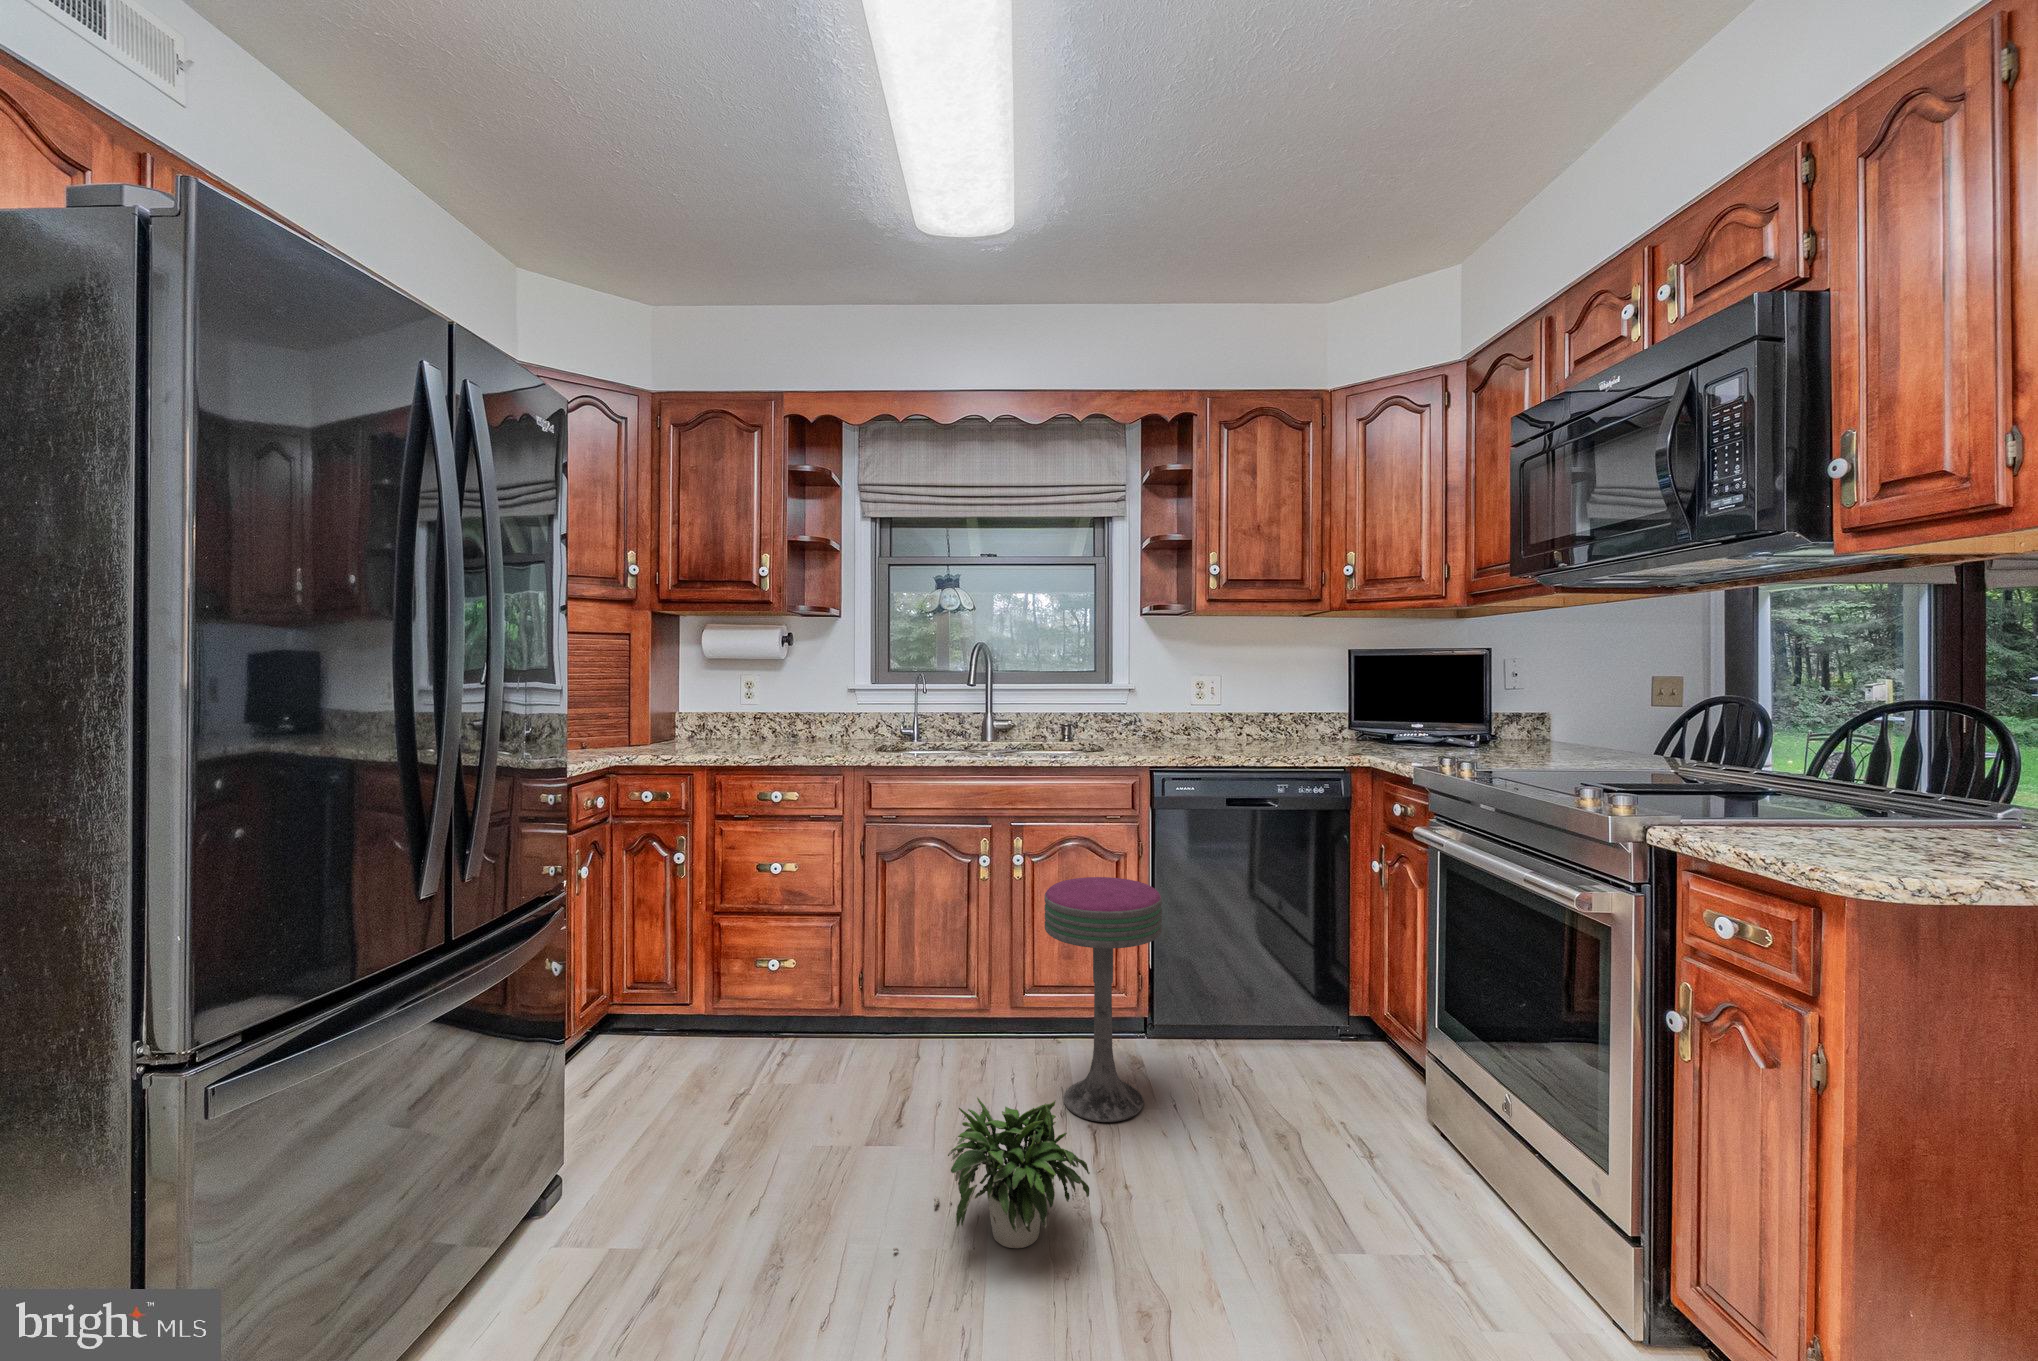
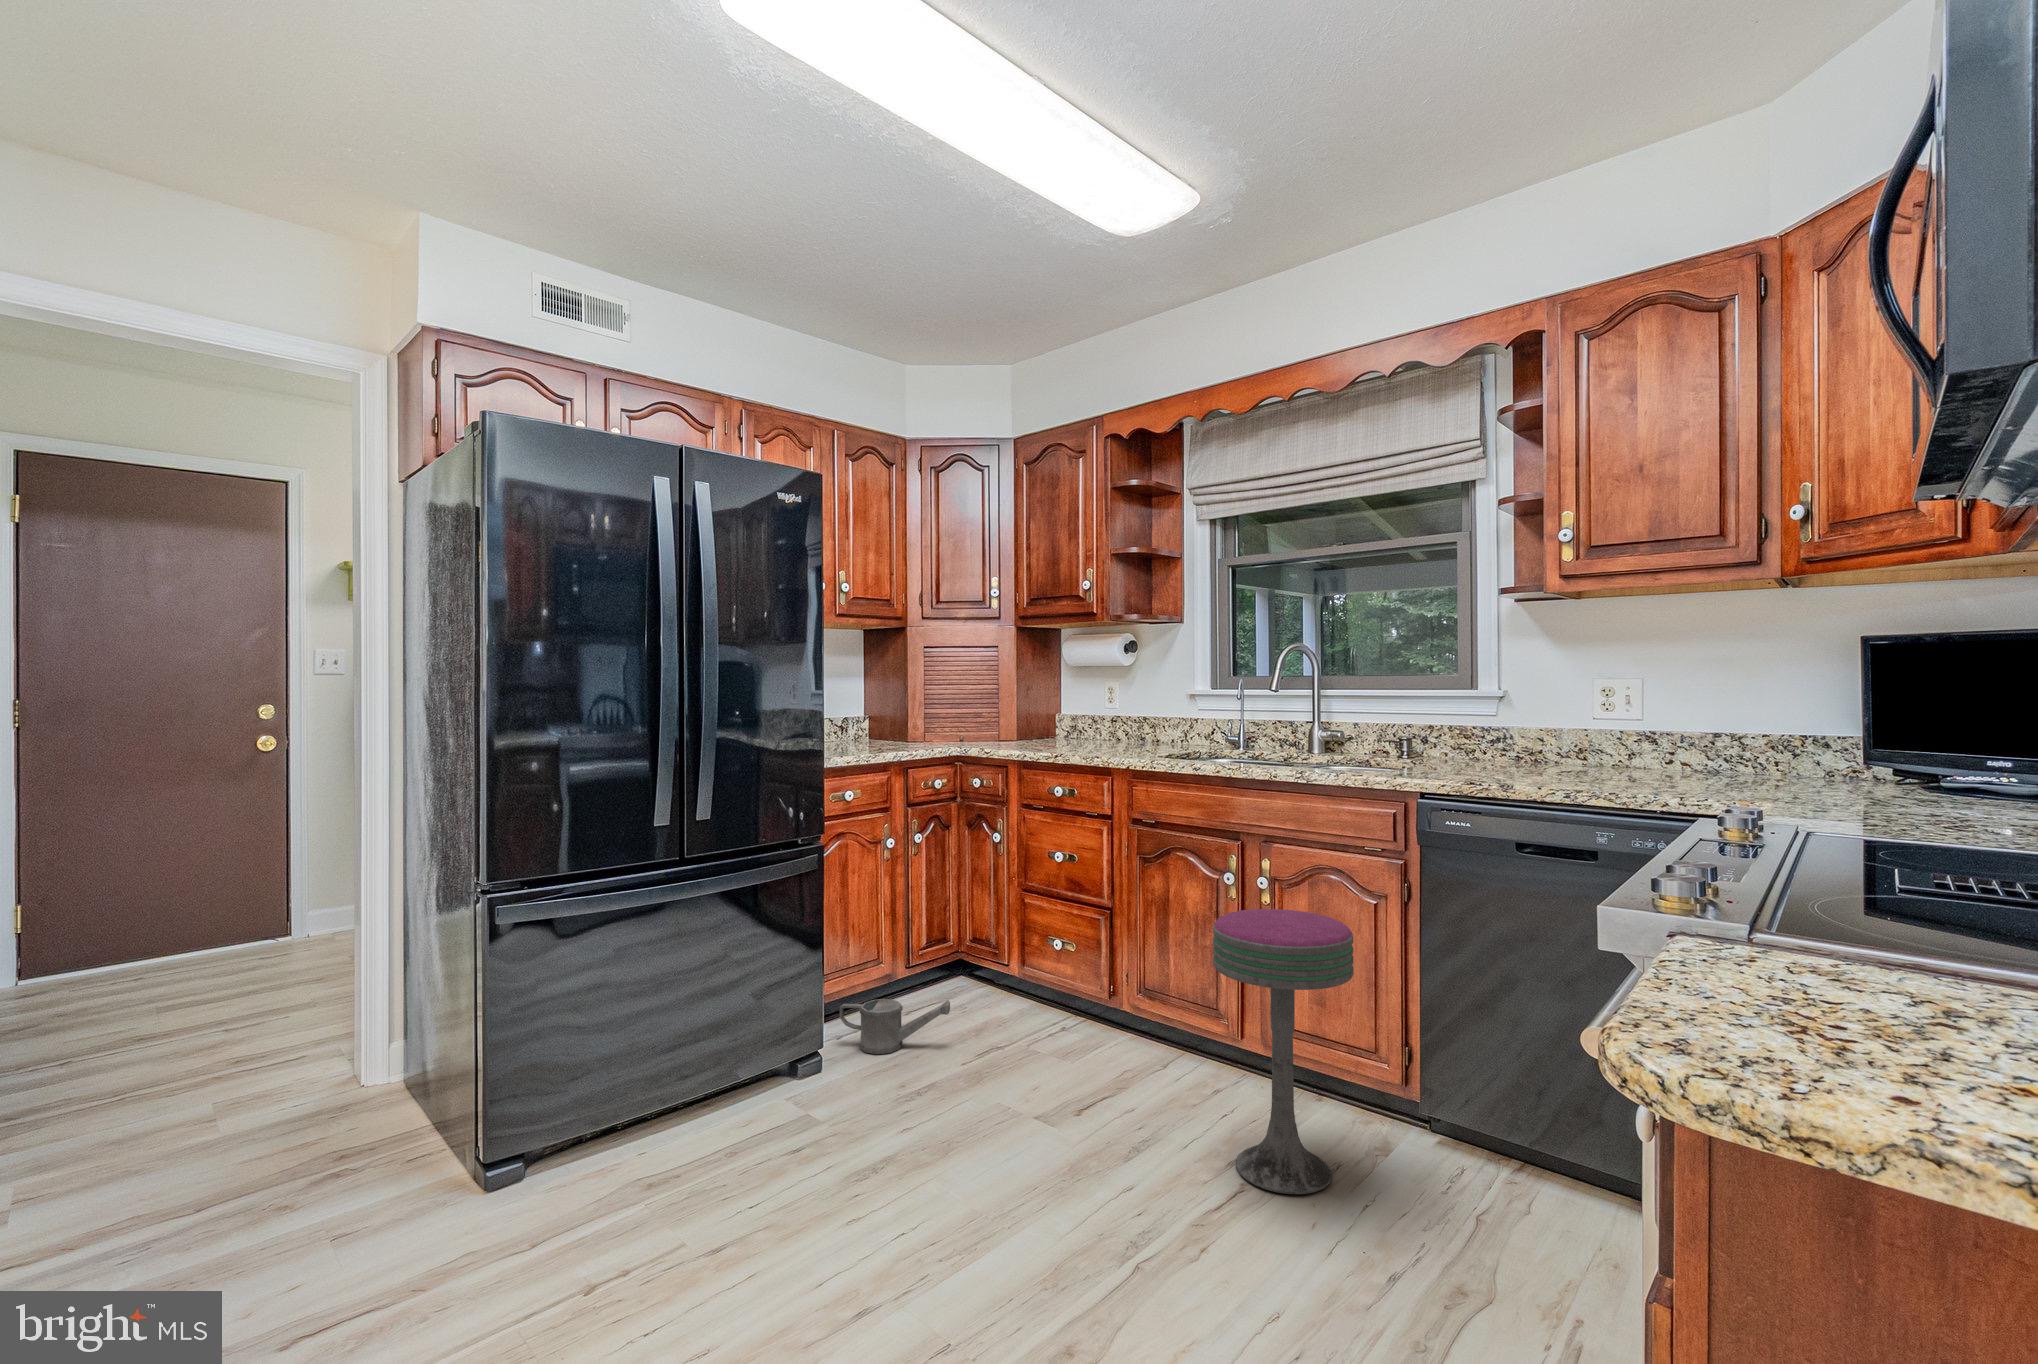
watering can: none [549,1051,698,1149] -> present [840,999,950,1054]
potted plant: present [893,1097,1090,1251] -> none [960,1084,1140,1240]

